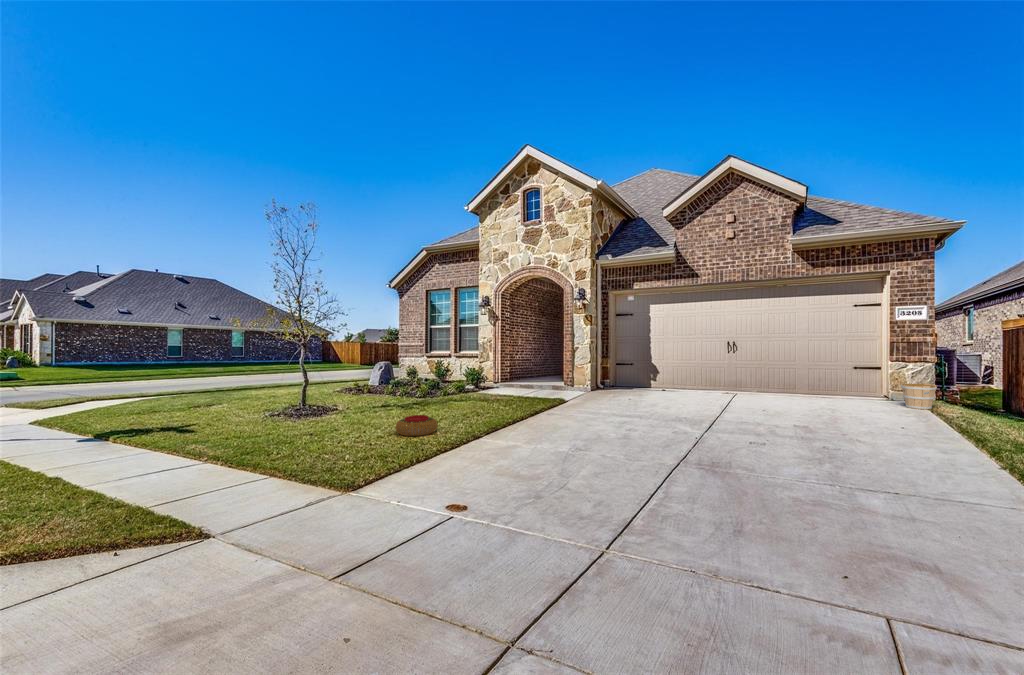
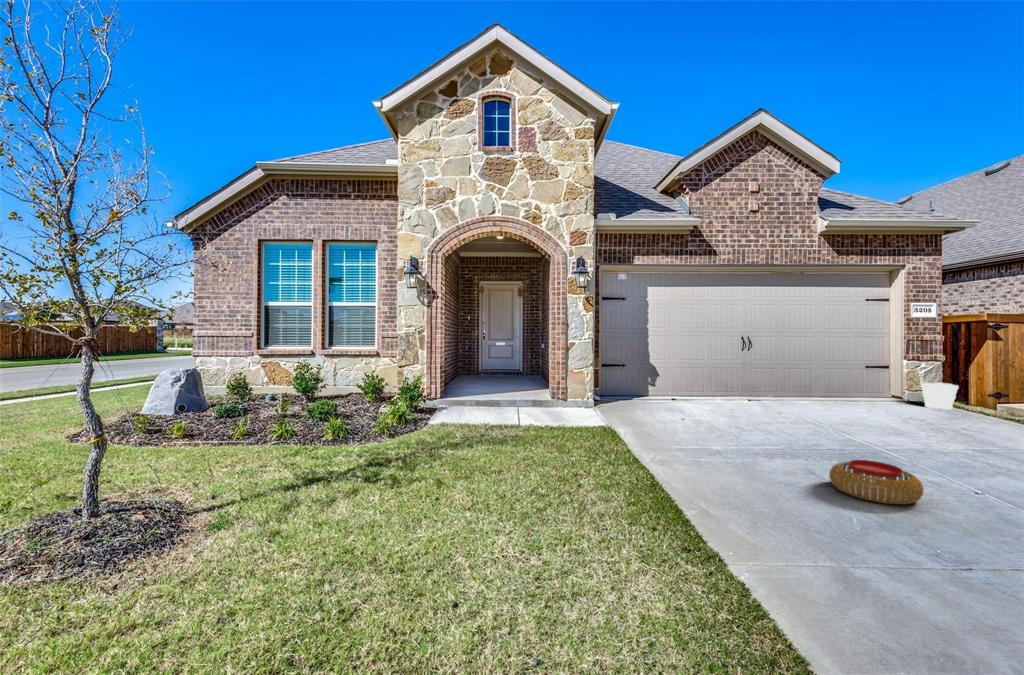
pouf: present [396,415,438,436] -> present [829,460,924,504]

